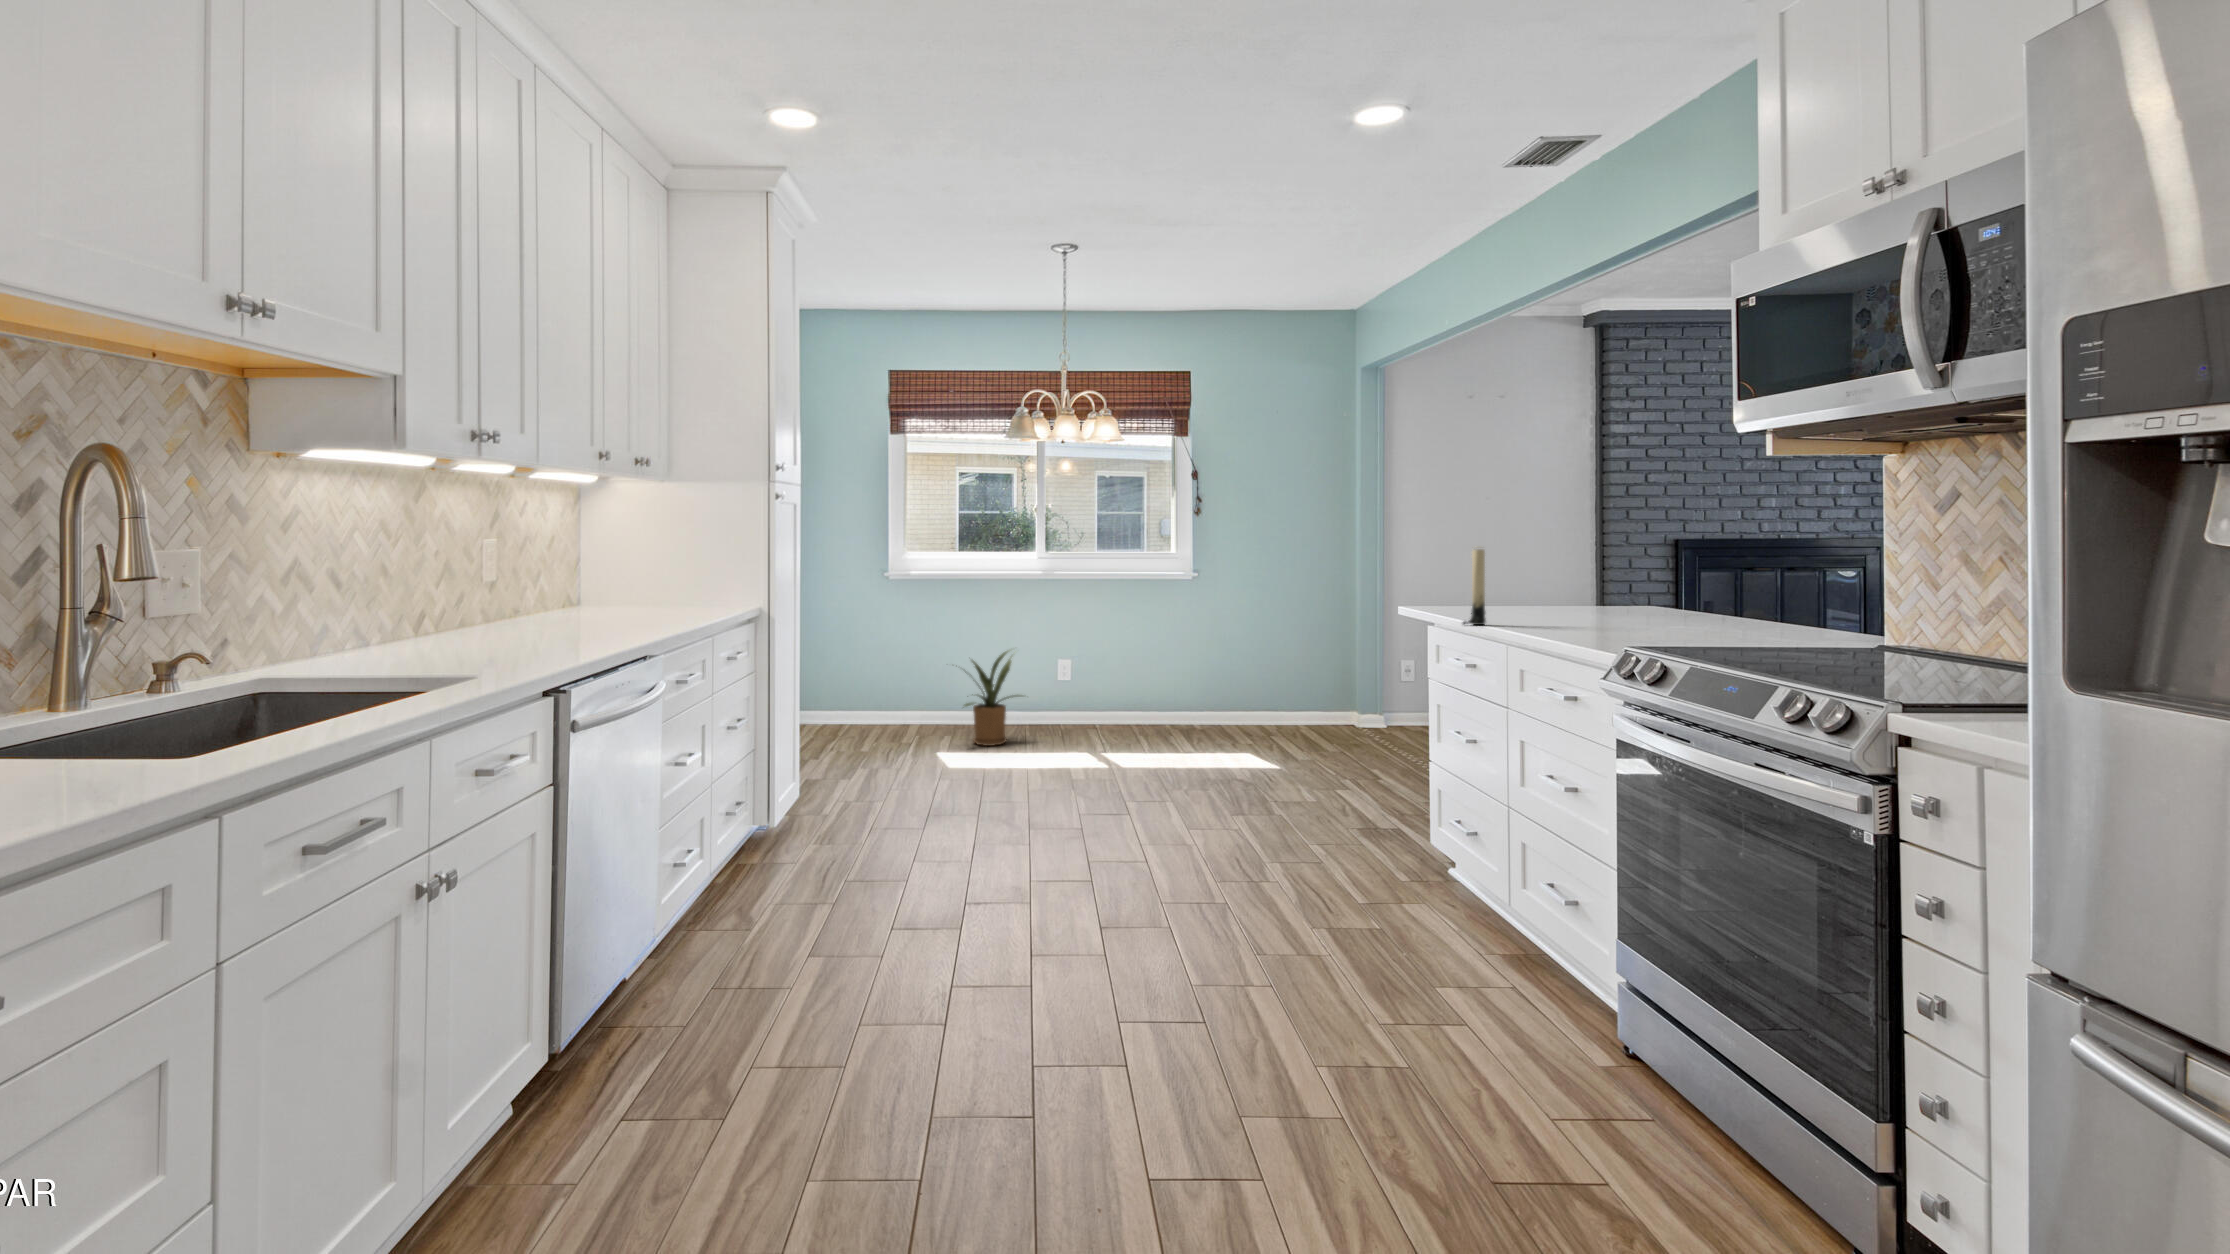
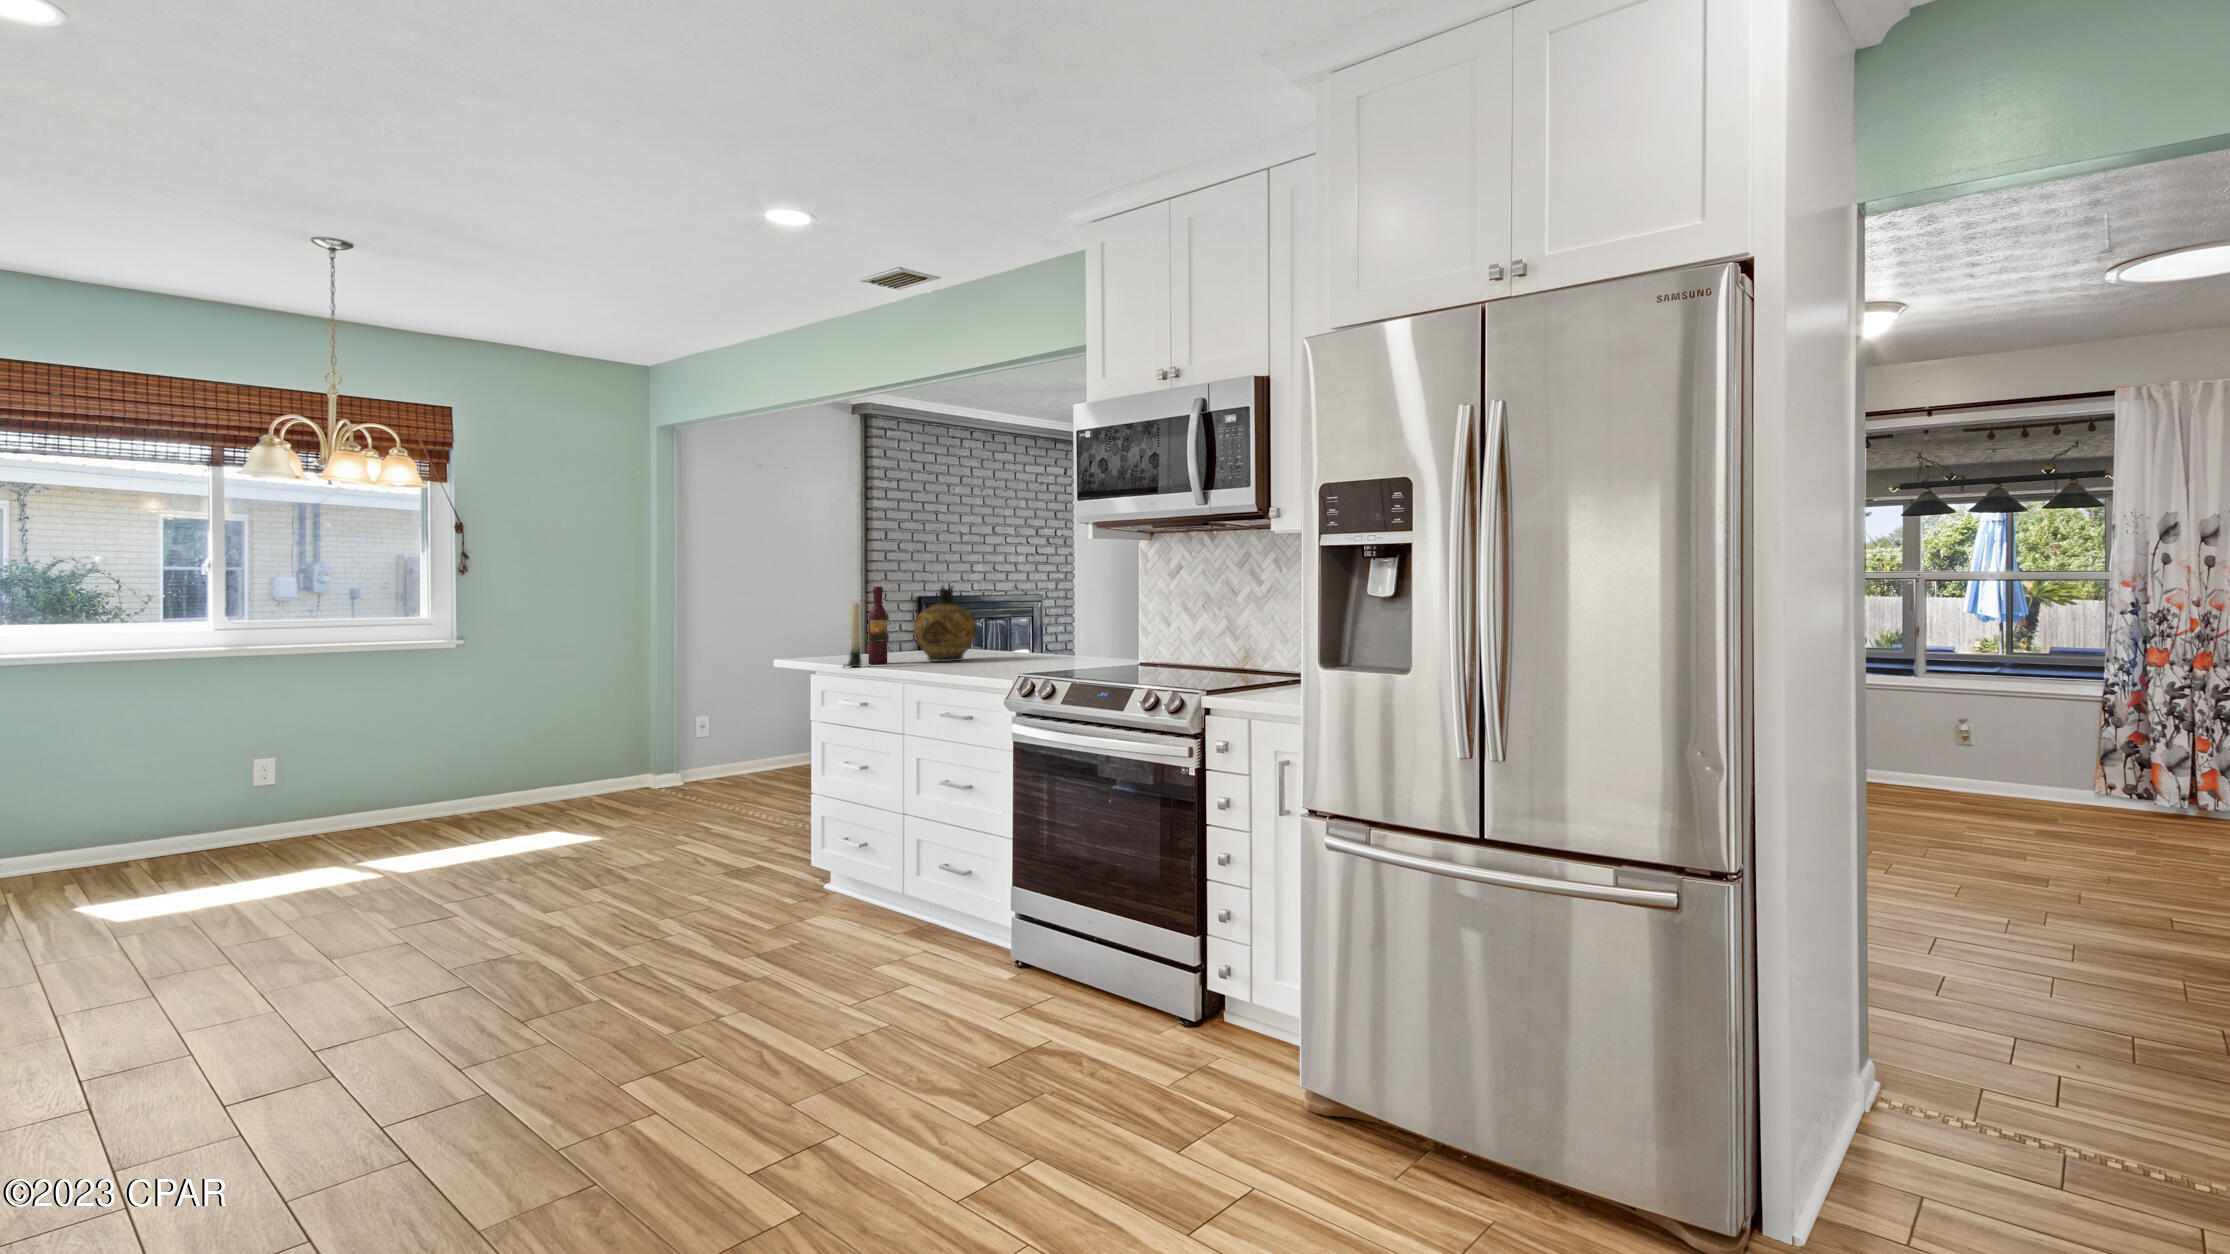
ceramic jug: none [1556,526,1645,625] -> present [914,586,977,662]
wine bottle: none [1500,529,1524,623] -> present [868,587,887,664]
house plant: present [965,651,1021,746] -> none [63,735,225,874]

